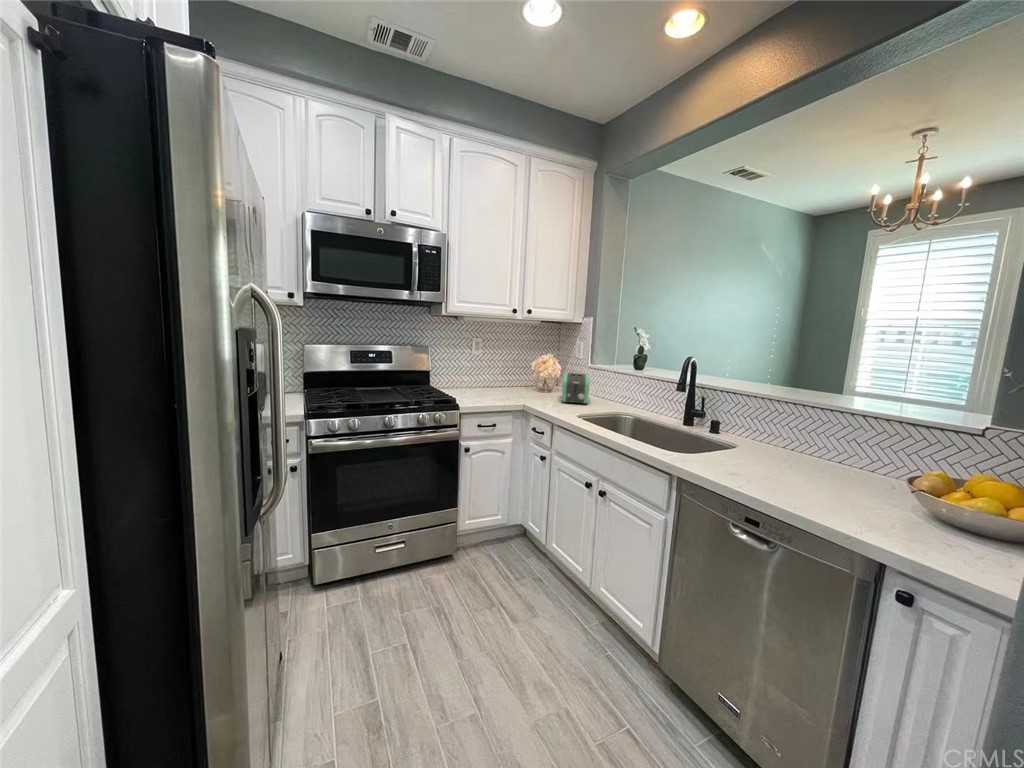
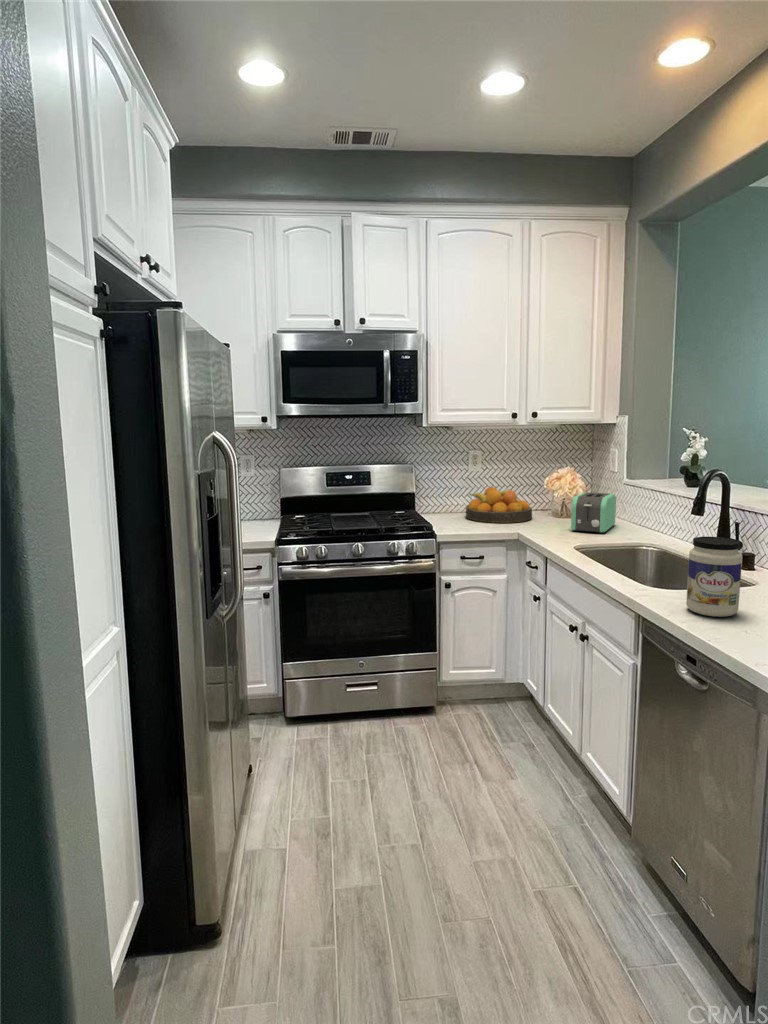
fruit bowl: none [472,367,524,396] -> present [466,487,532,523]
jar: none [725,411,777,480] -> present [686,537,742,617]

